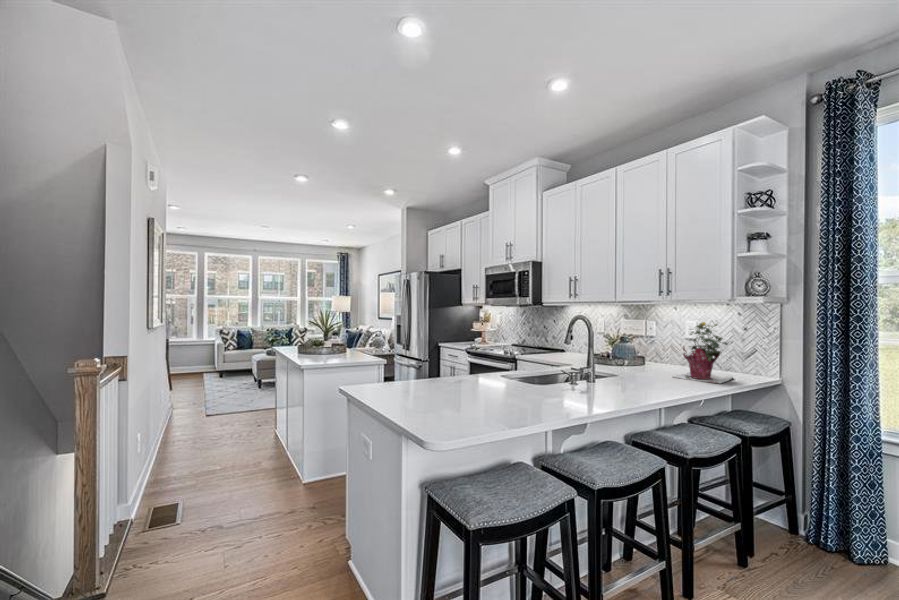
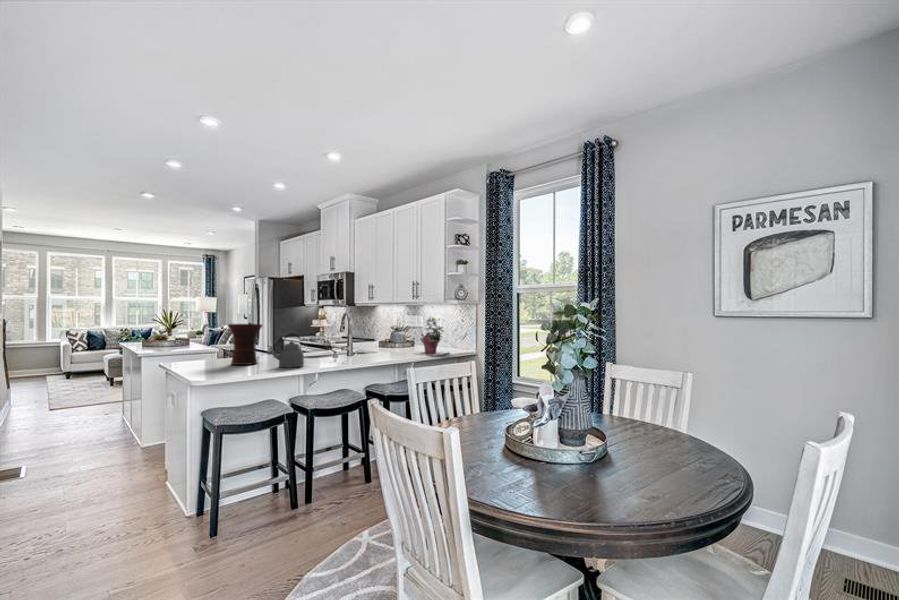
vase: none [429,330,478,394] -> present [228,324,262,365]
kettle: none [498,347,551,403] -> present [269,333,304,368]

